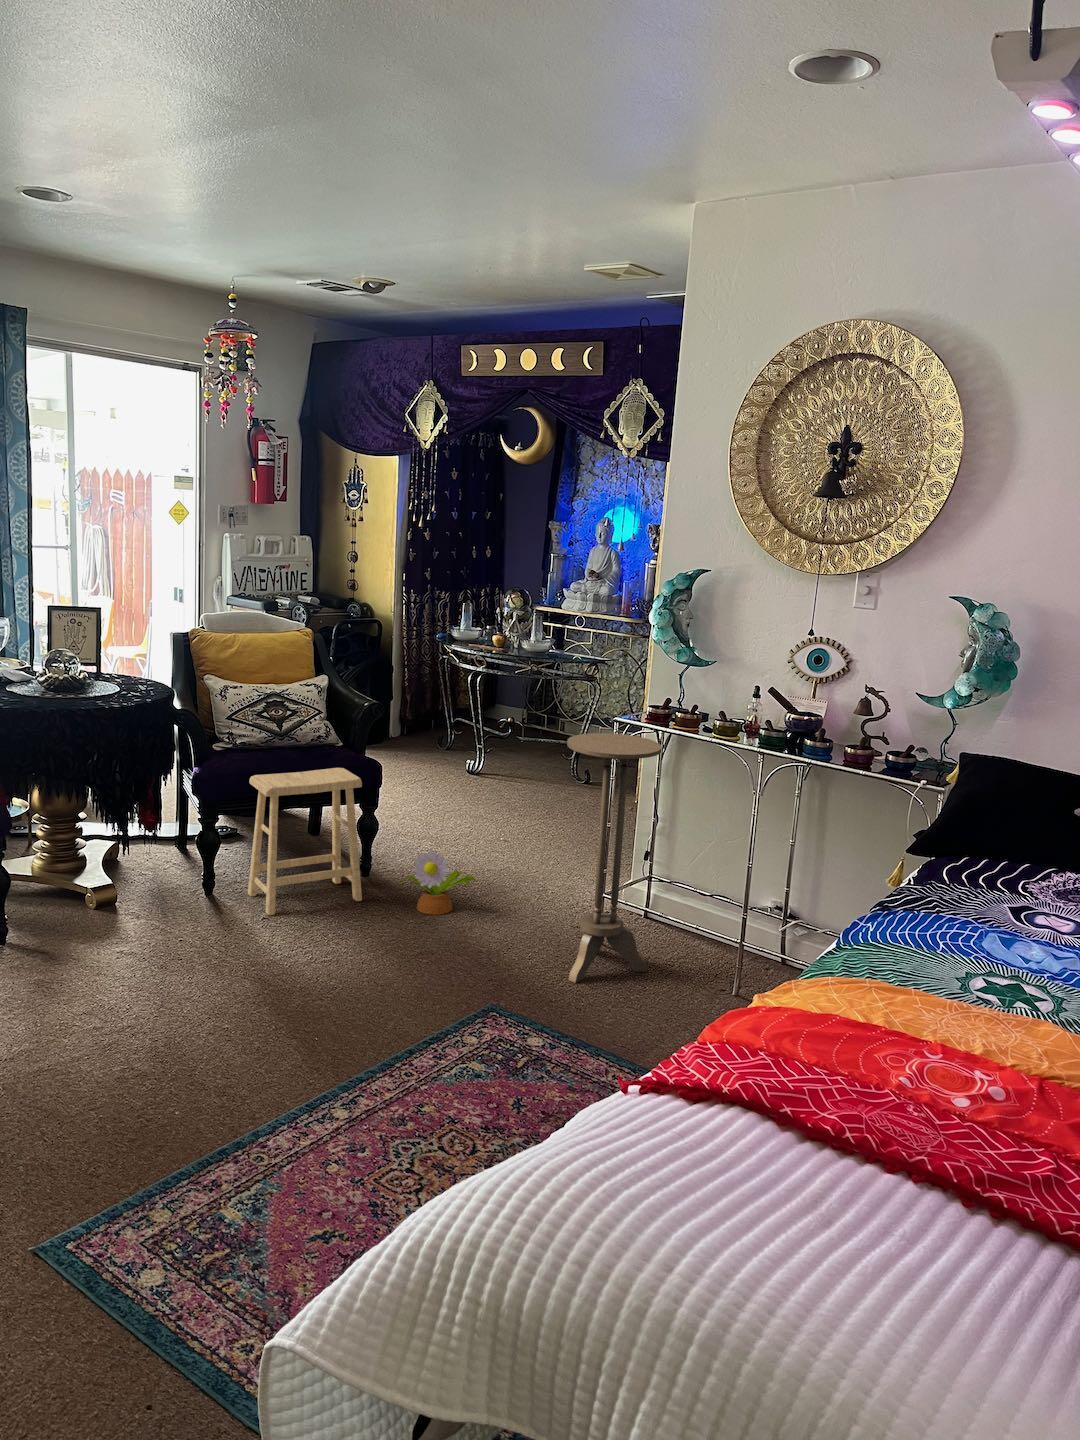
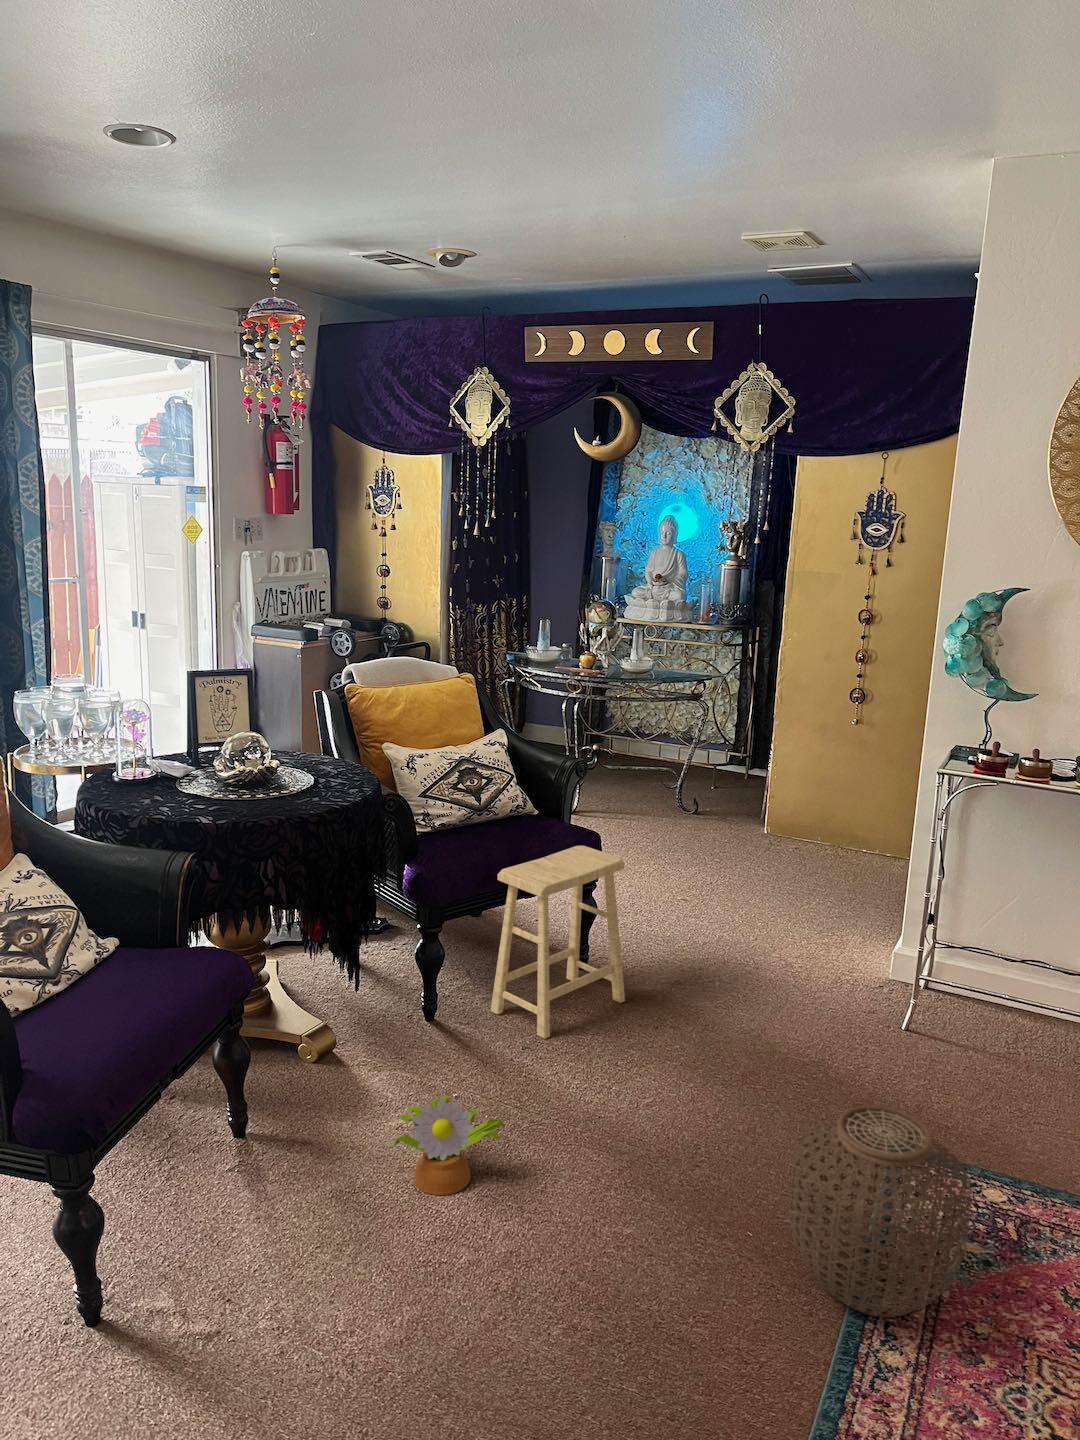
side table: present [567,733,662,983] -> none [921,786,1049,1080]
decorative plant: present [401,849,476,915] -> present [388,1095,505,1195]
woven basket: none [264,943,403,1106] -> present [789,1105,972,1317]

